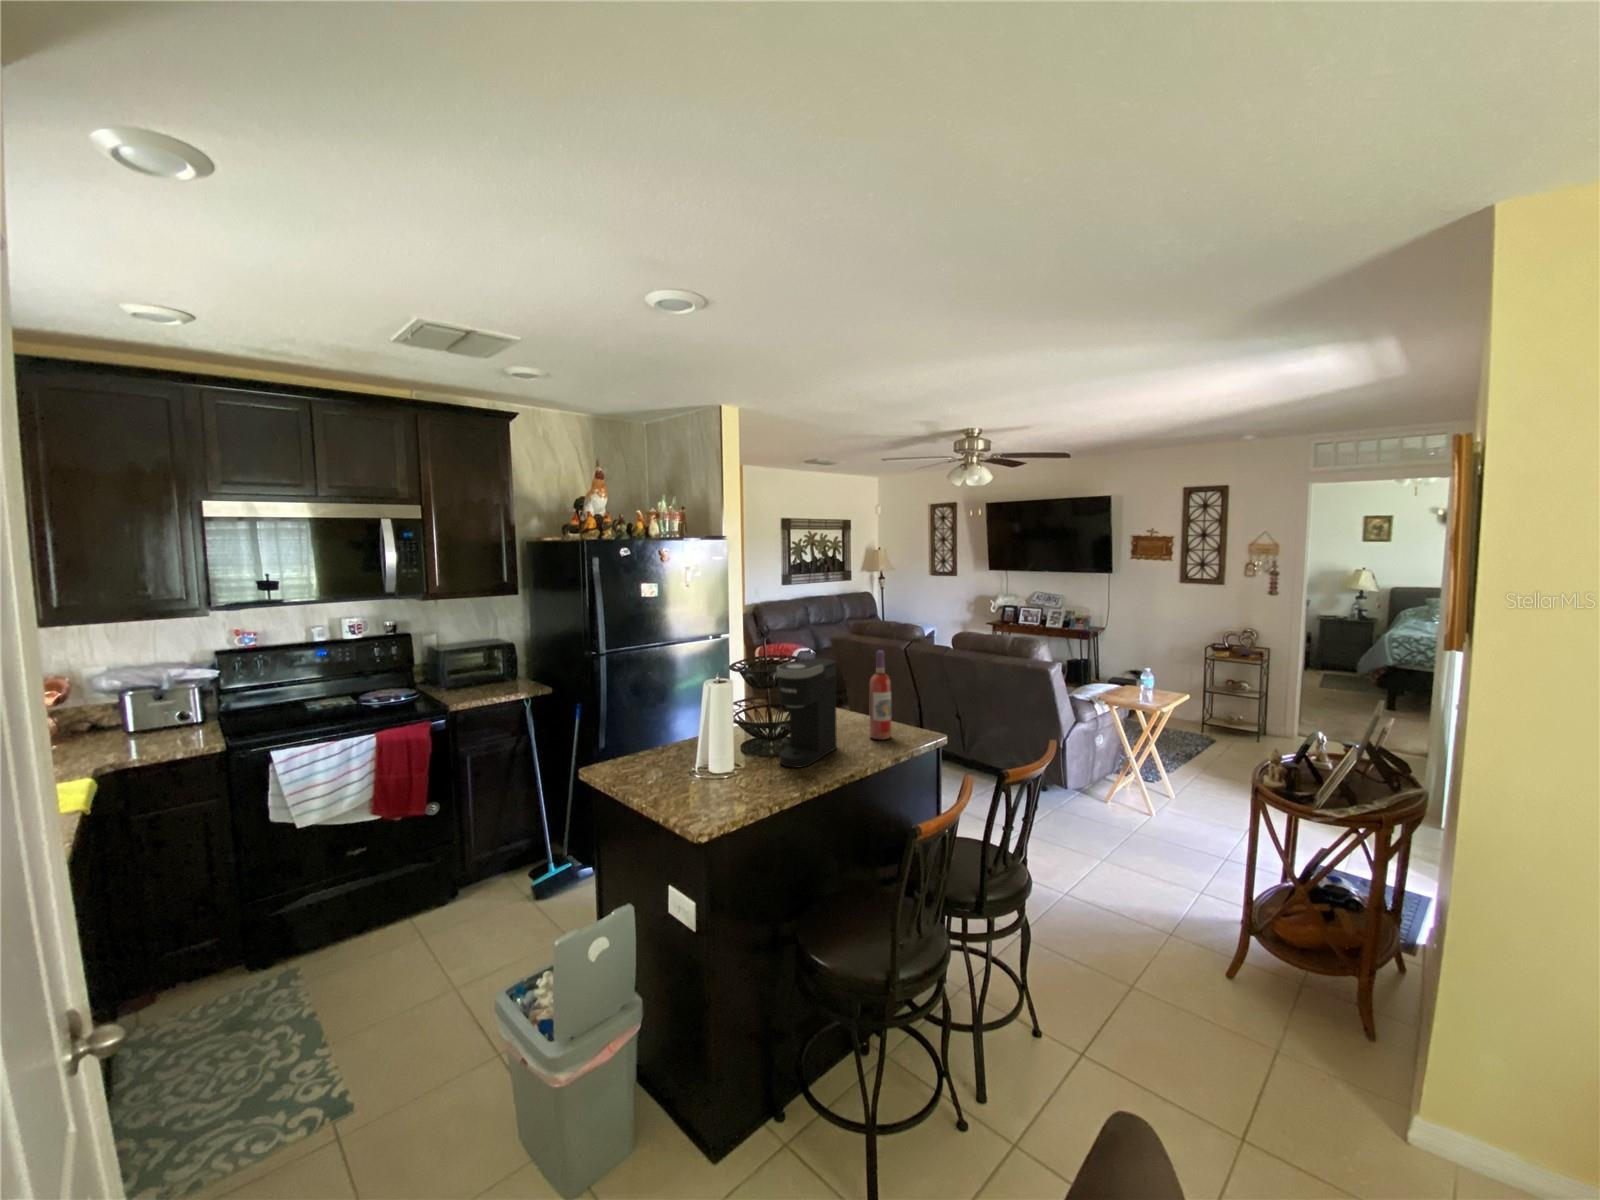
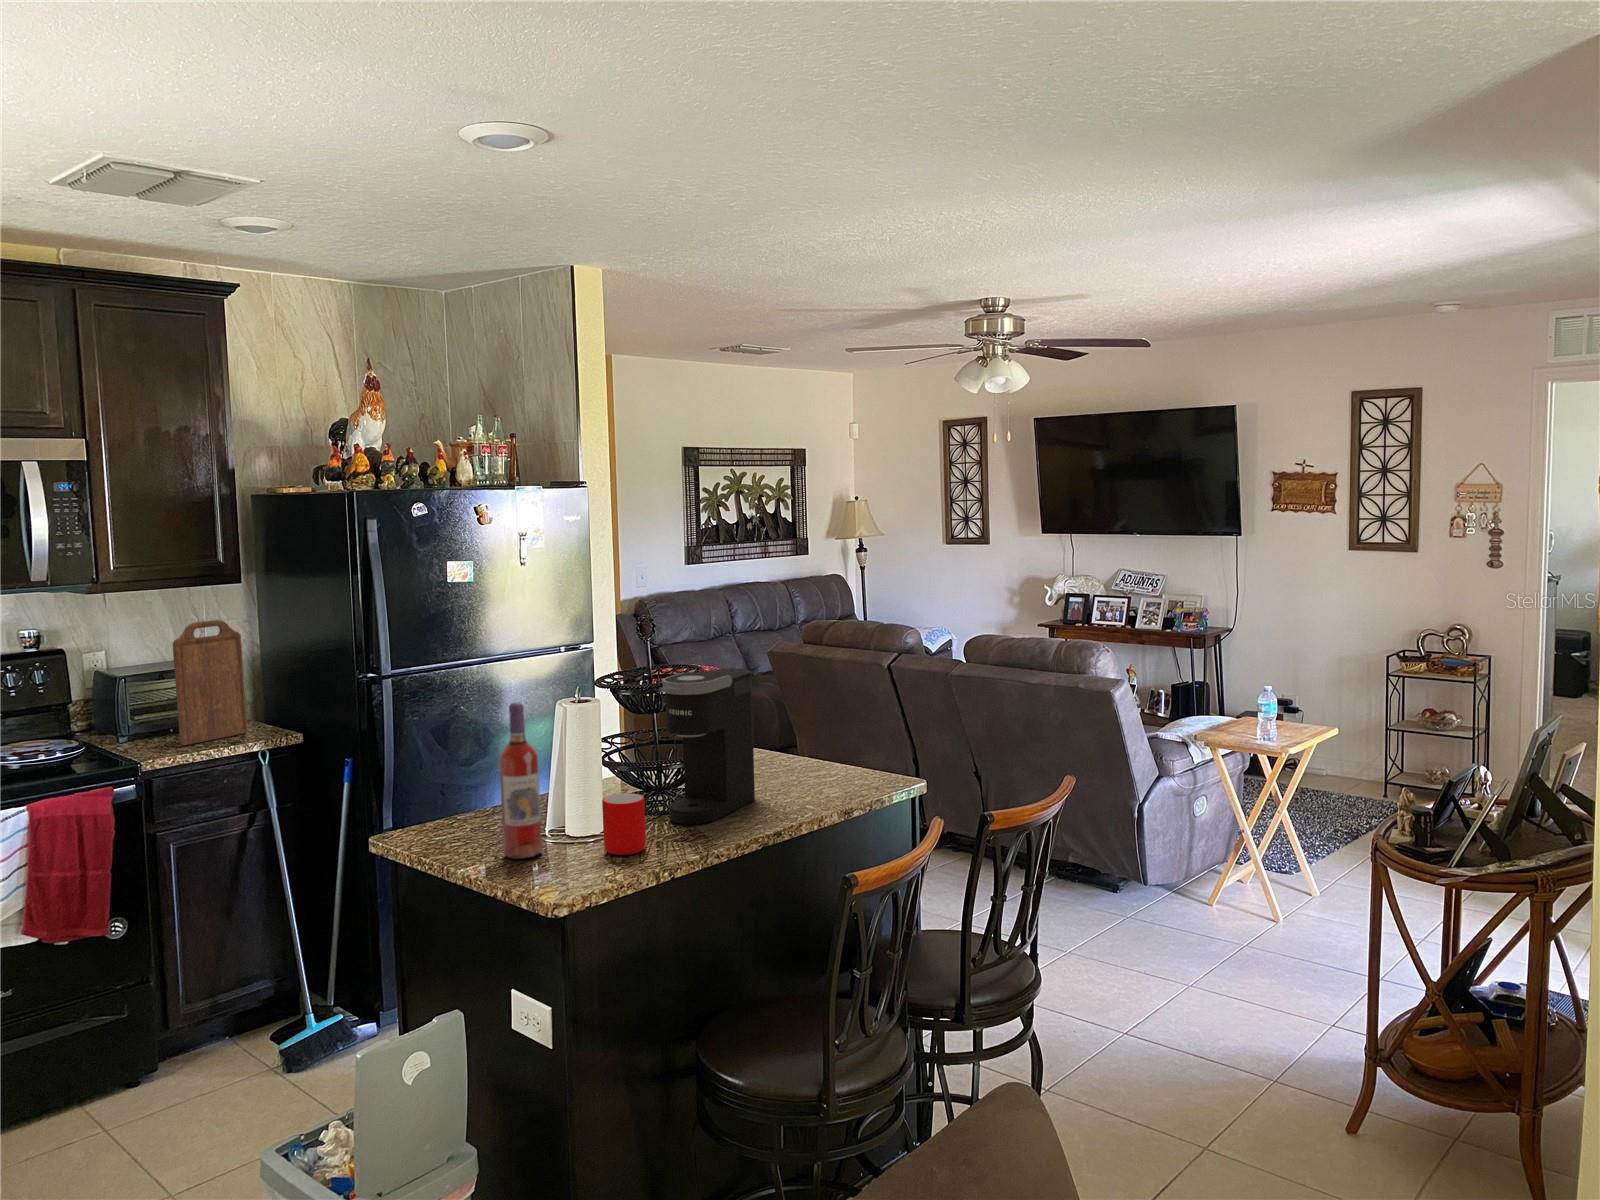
cutting board: none [472,617,518,694] -> present [173,620,247,745]
wine bottle: present [870,651,891,740] -> present [499,702,542,859]
cup: none [734,748,764,793] -> present [602,793,646,855]

